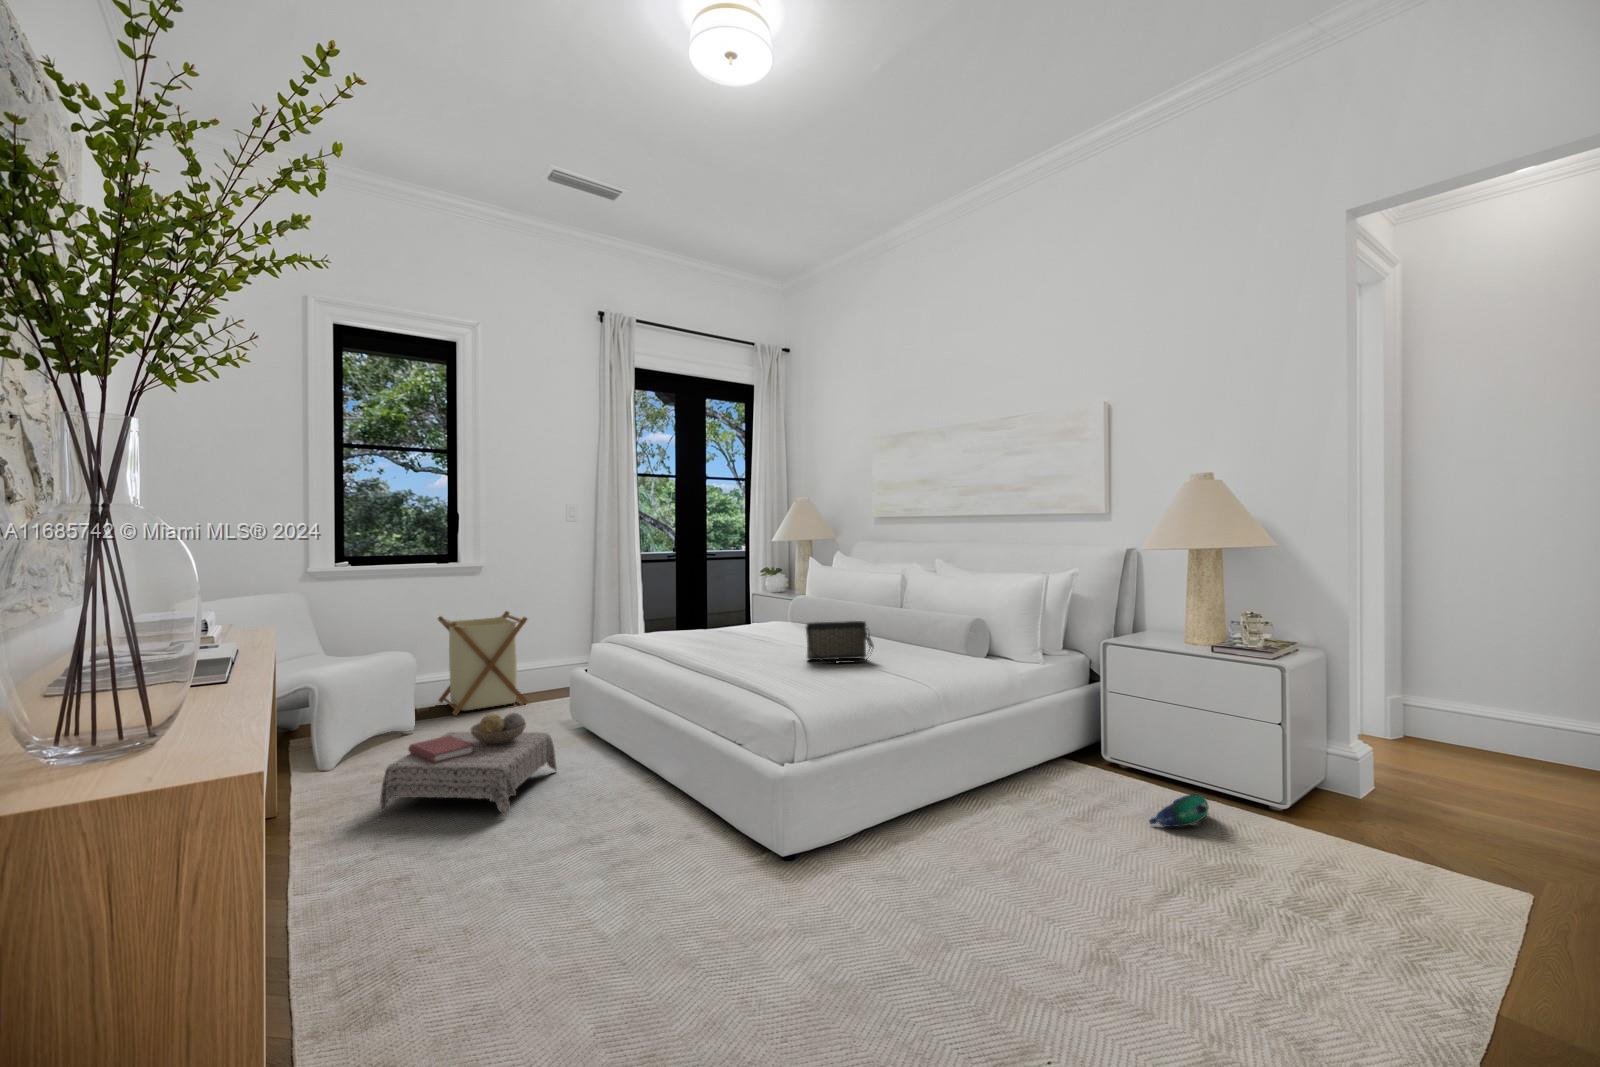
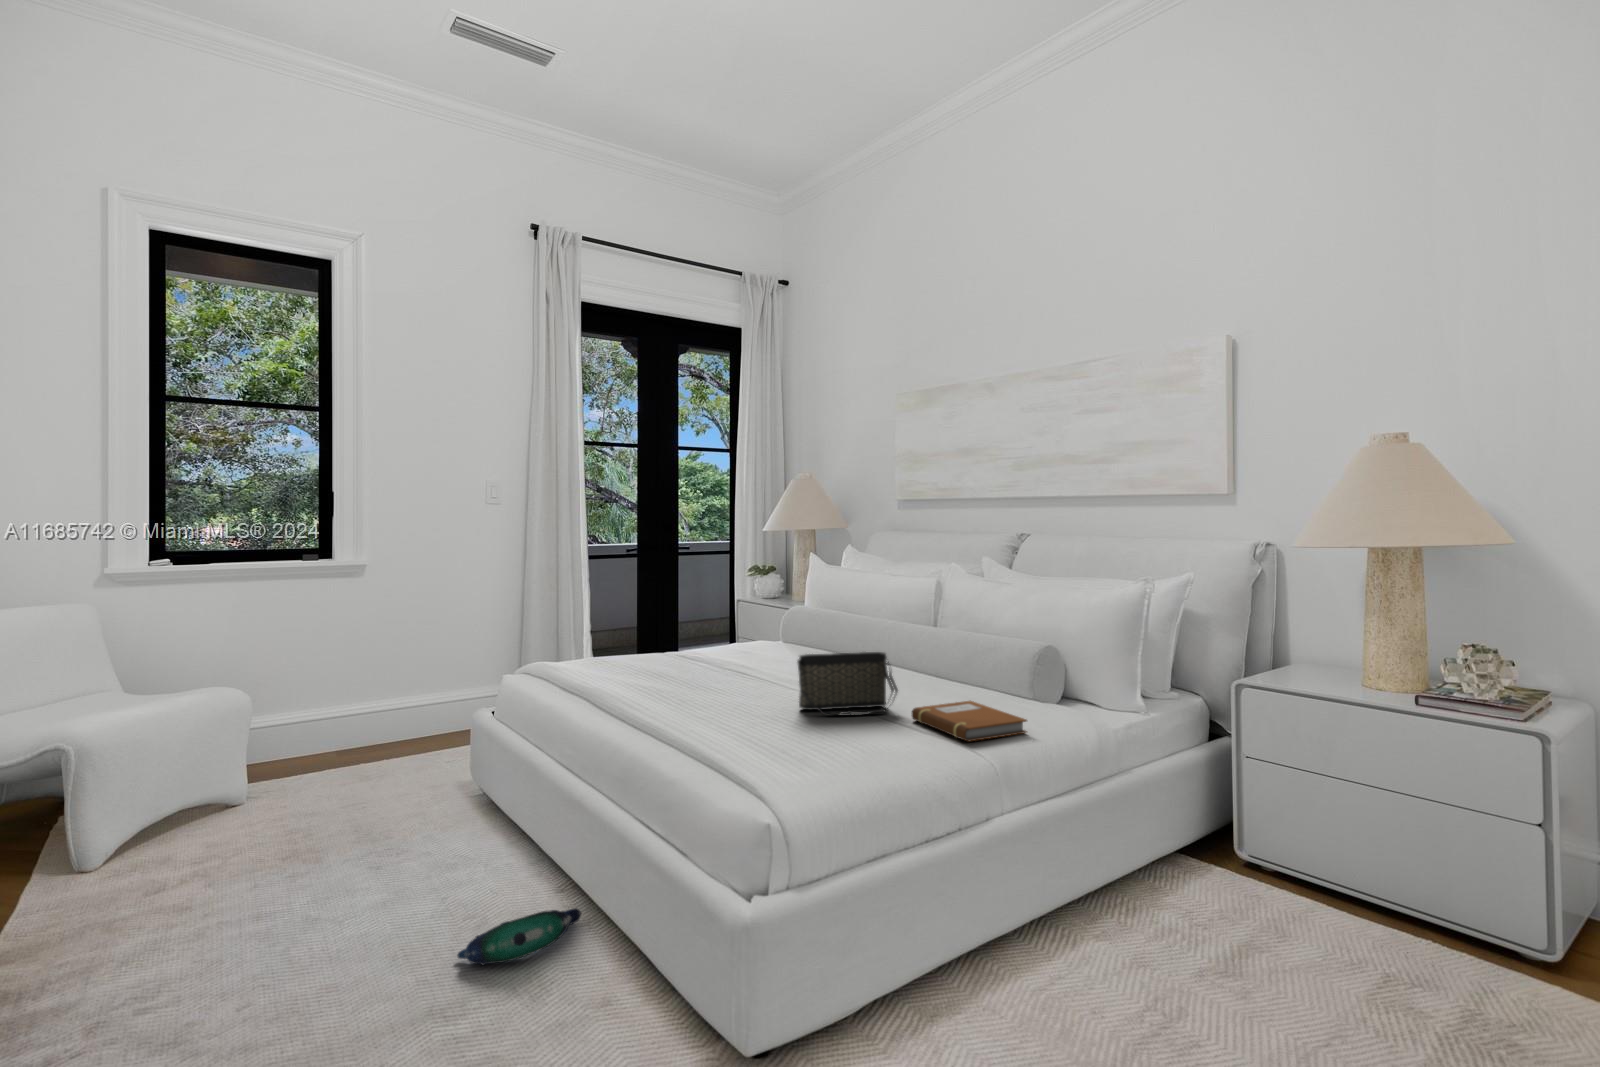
laundry basket: present [438,611,527,715] -> none [304,625,427,772]
notebook: none [883,653,960,676] -> present [912,701,1027,741]
ottoman: present [379,713,557,816] -> none [146,788,436,956]
plush toy: present [1149,793,1209,827] -> present [457,908,581,966]

